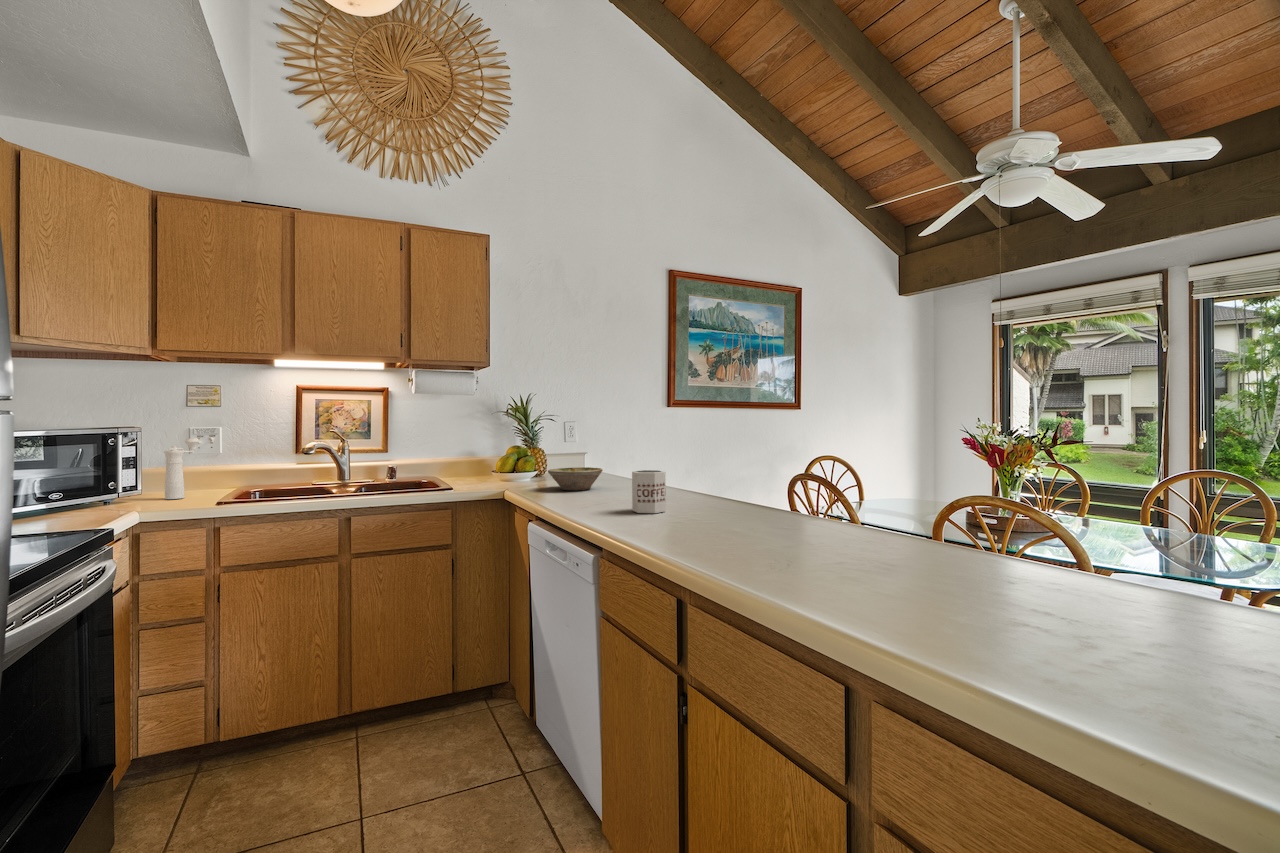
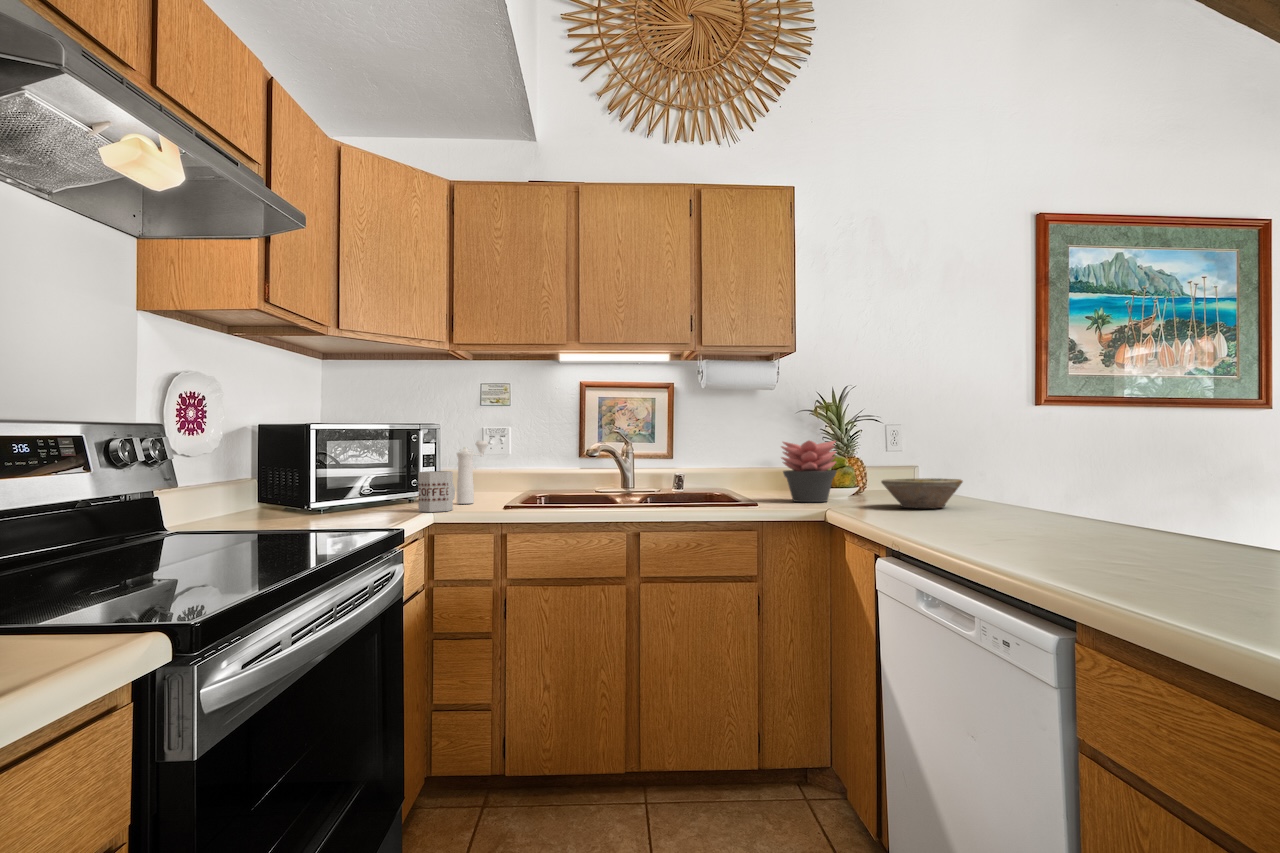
succulent plant: none [475,438,519,487] -> present [781,441,836,502]
mug: present [632,470,666,513] -> present [418,471,455,512]

